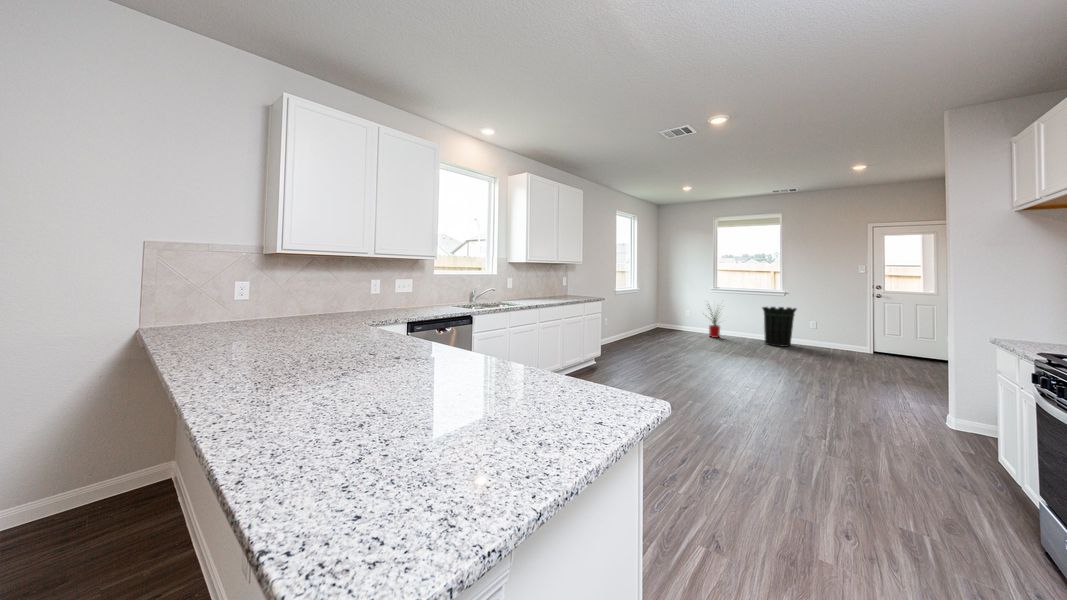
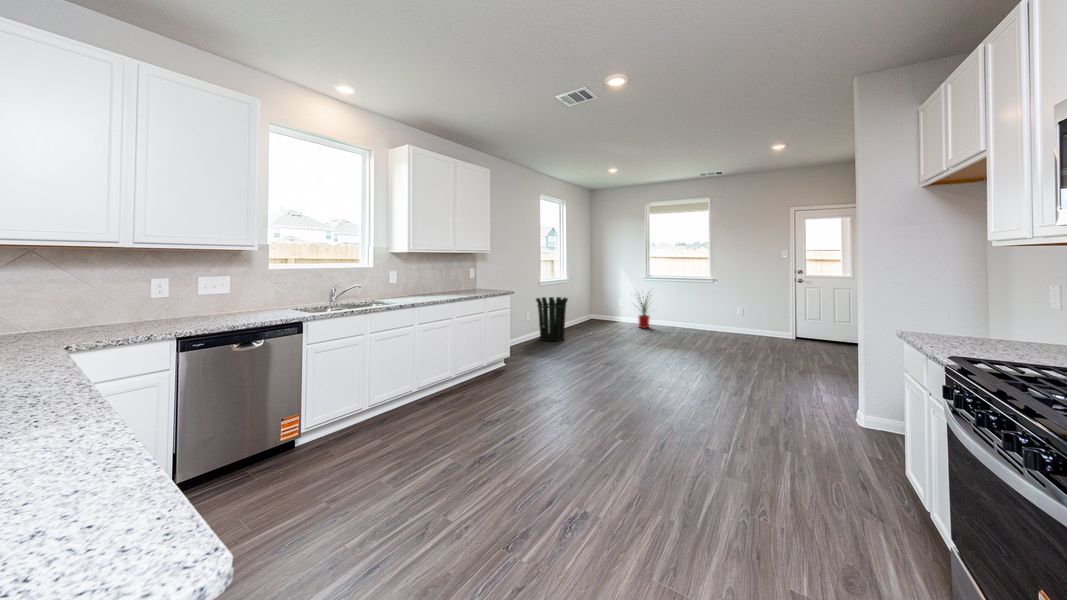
waste bin: present [762,307,796,347] -> present [536,297,568,341]

